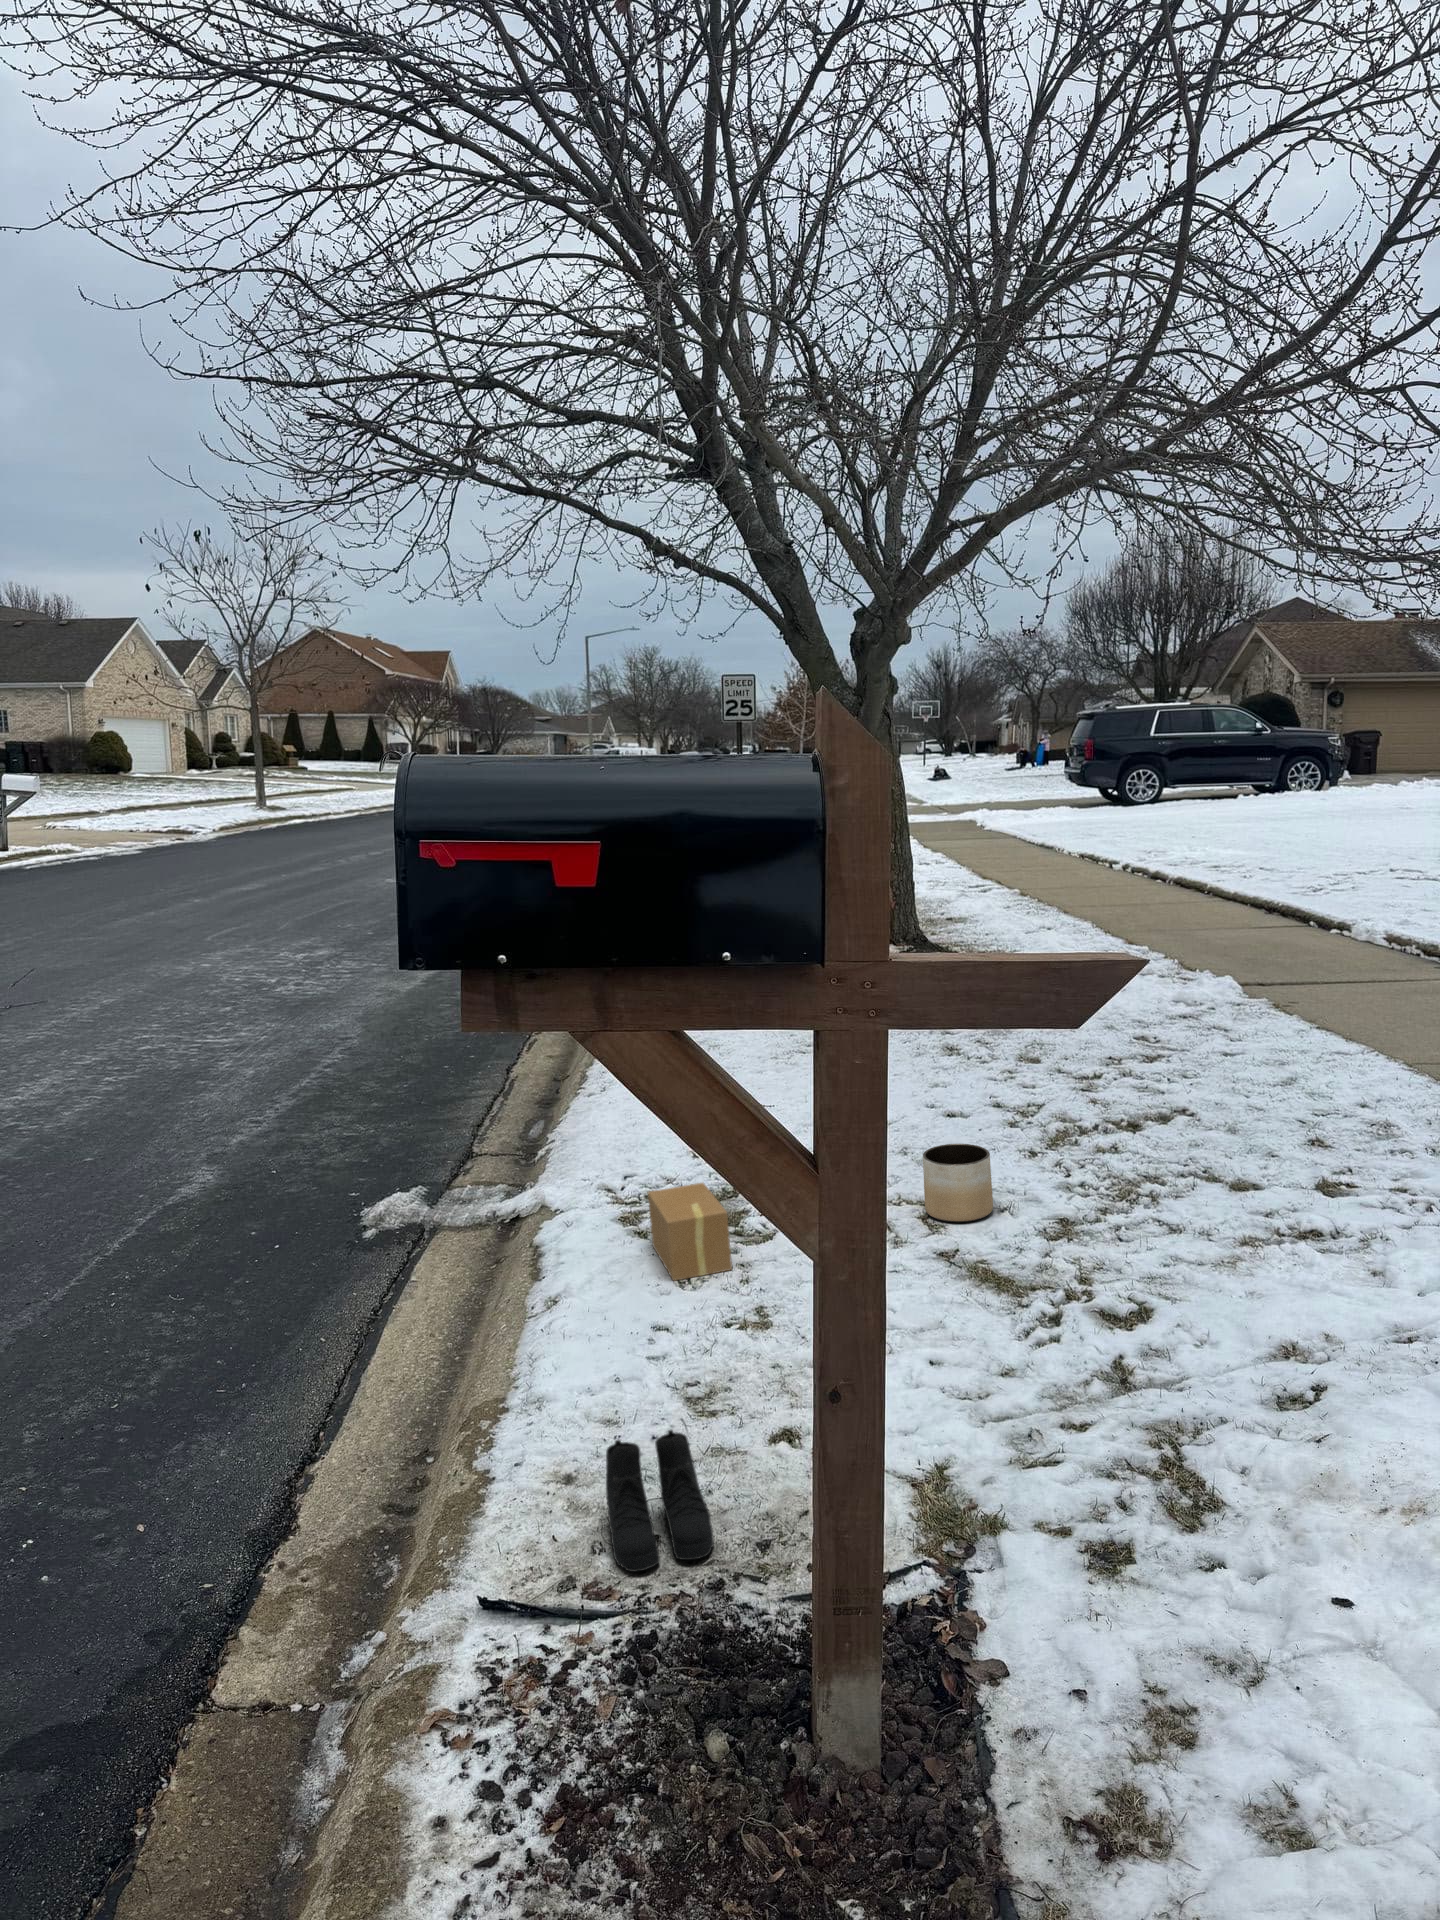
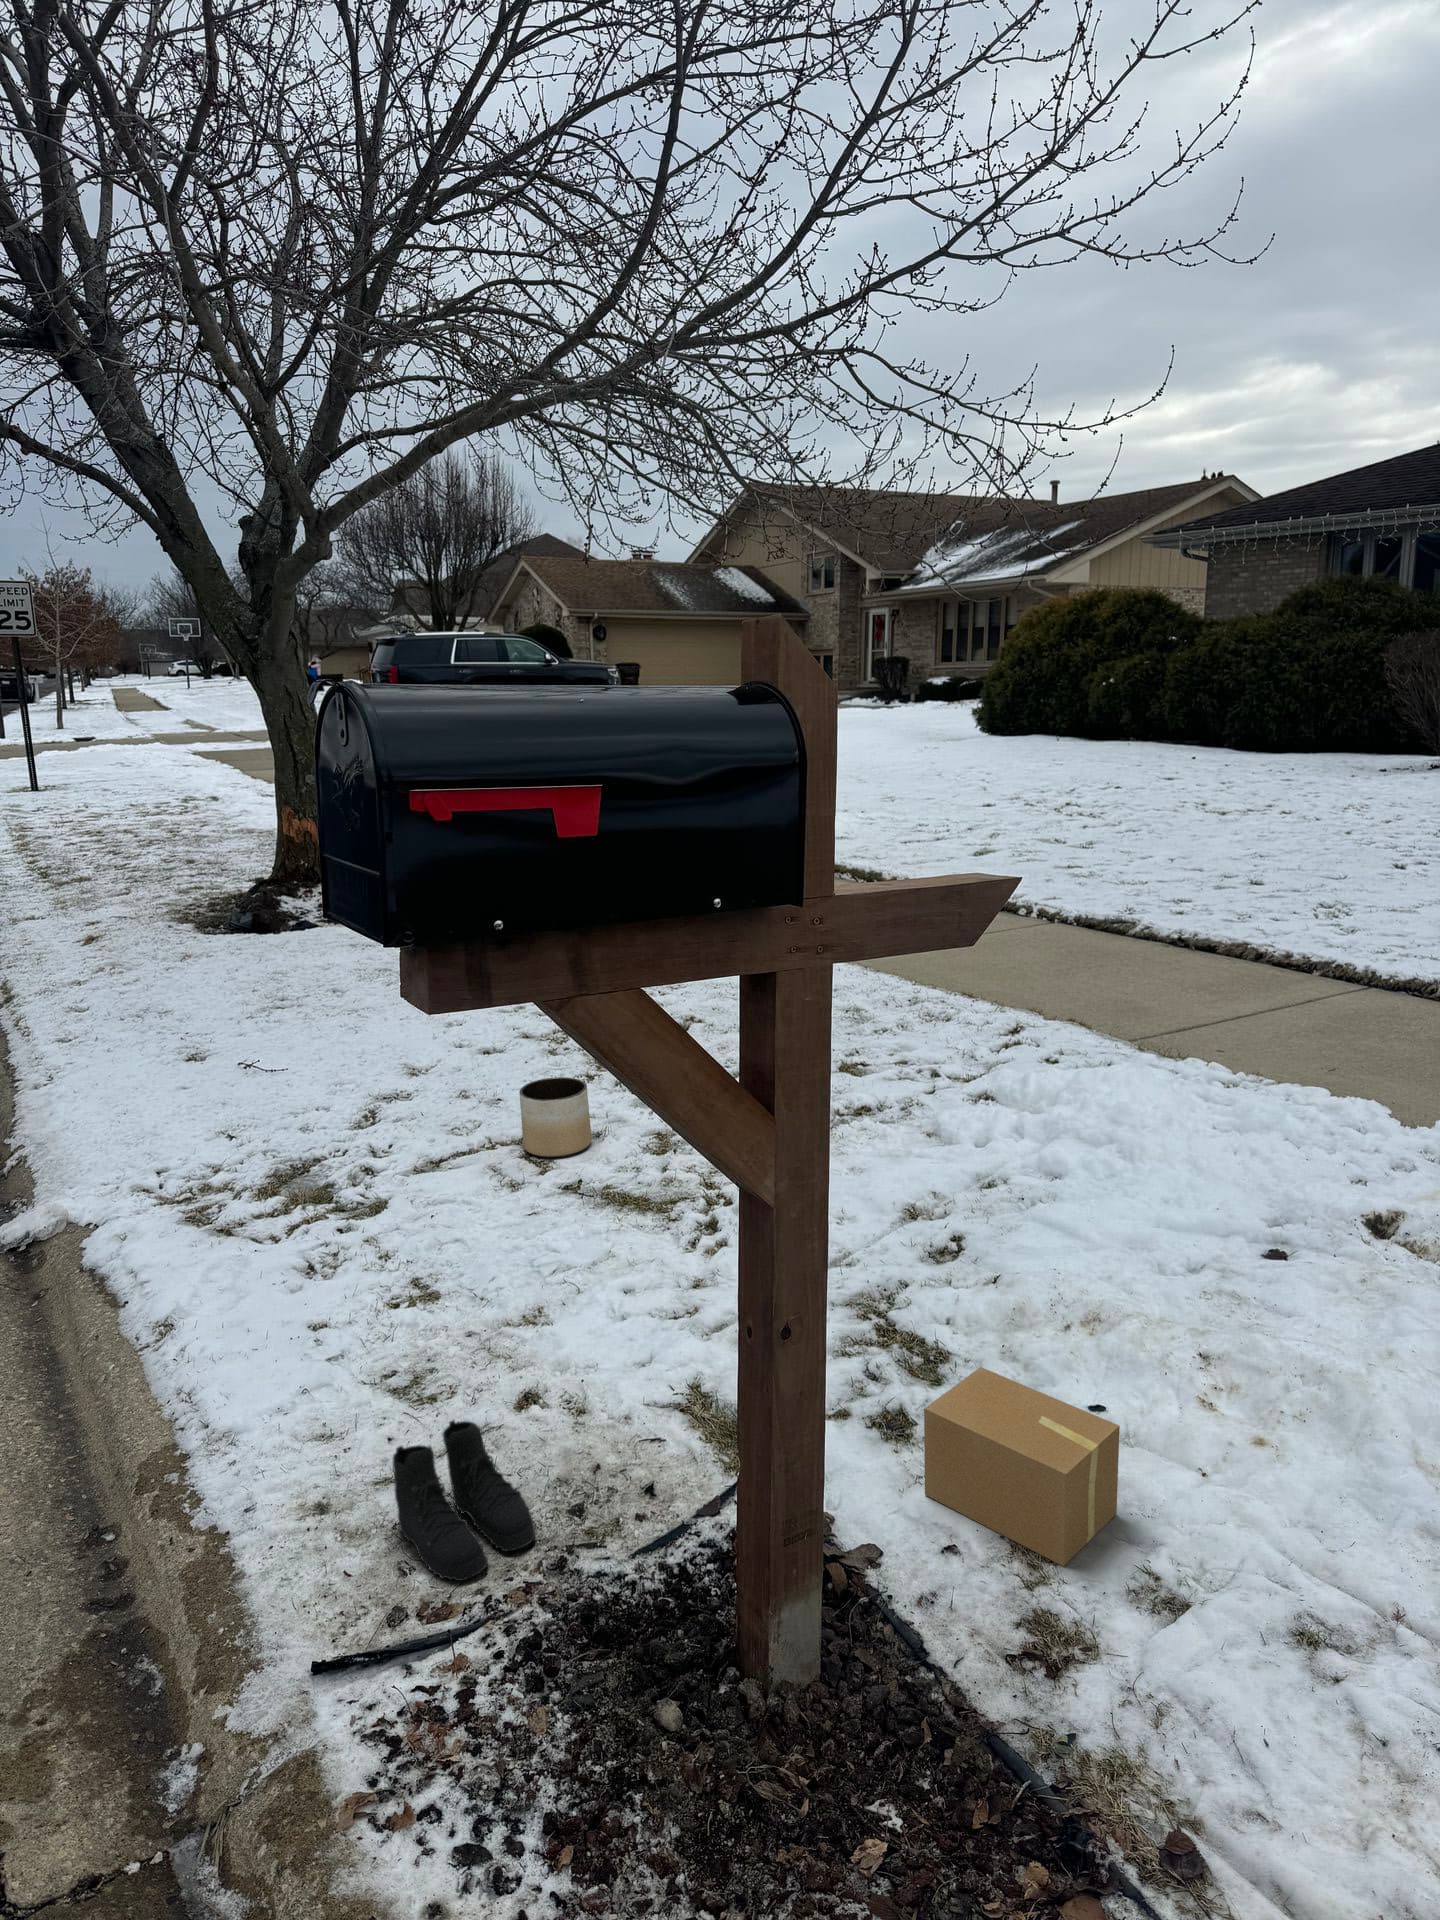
cardboard box: present [647,1183,732,1281] -> present [924,1367,1120,1566]

